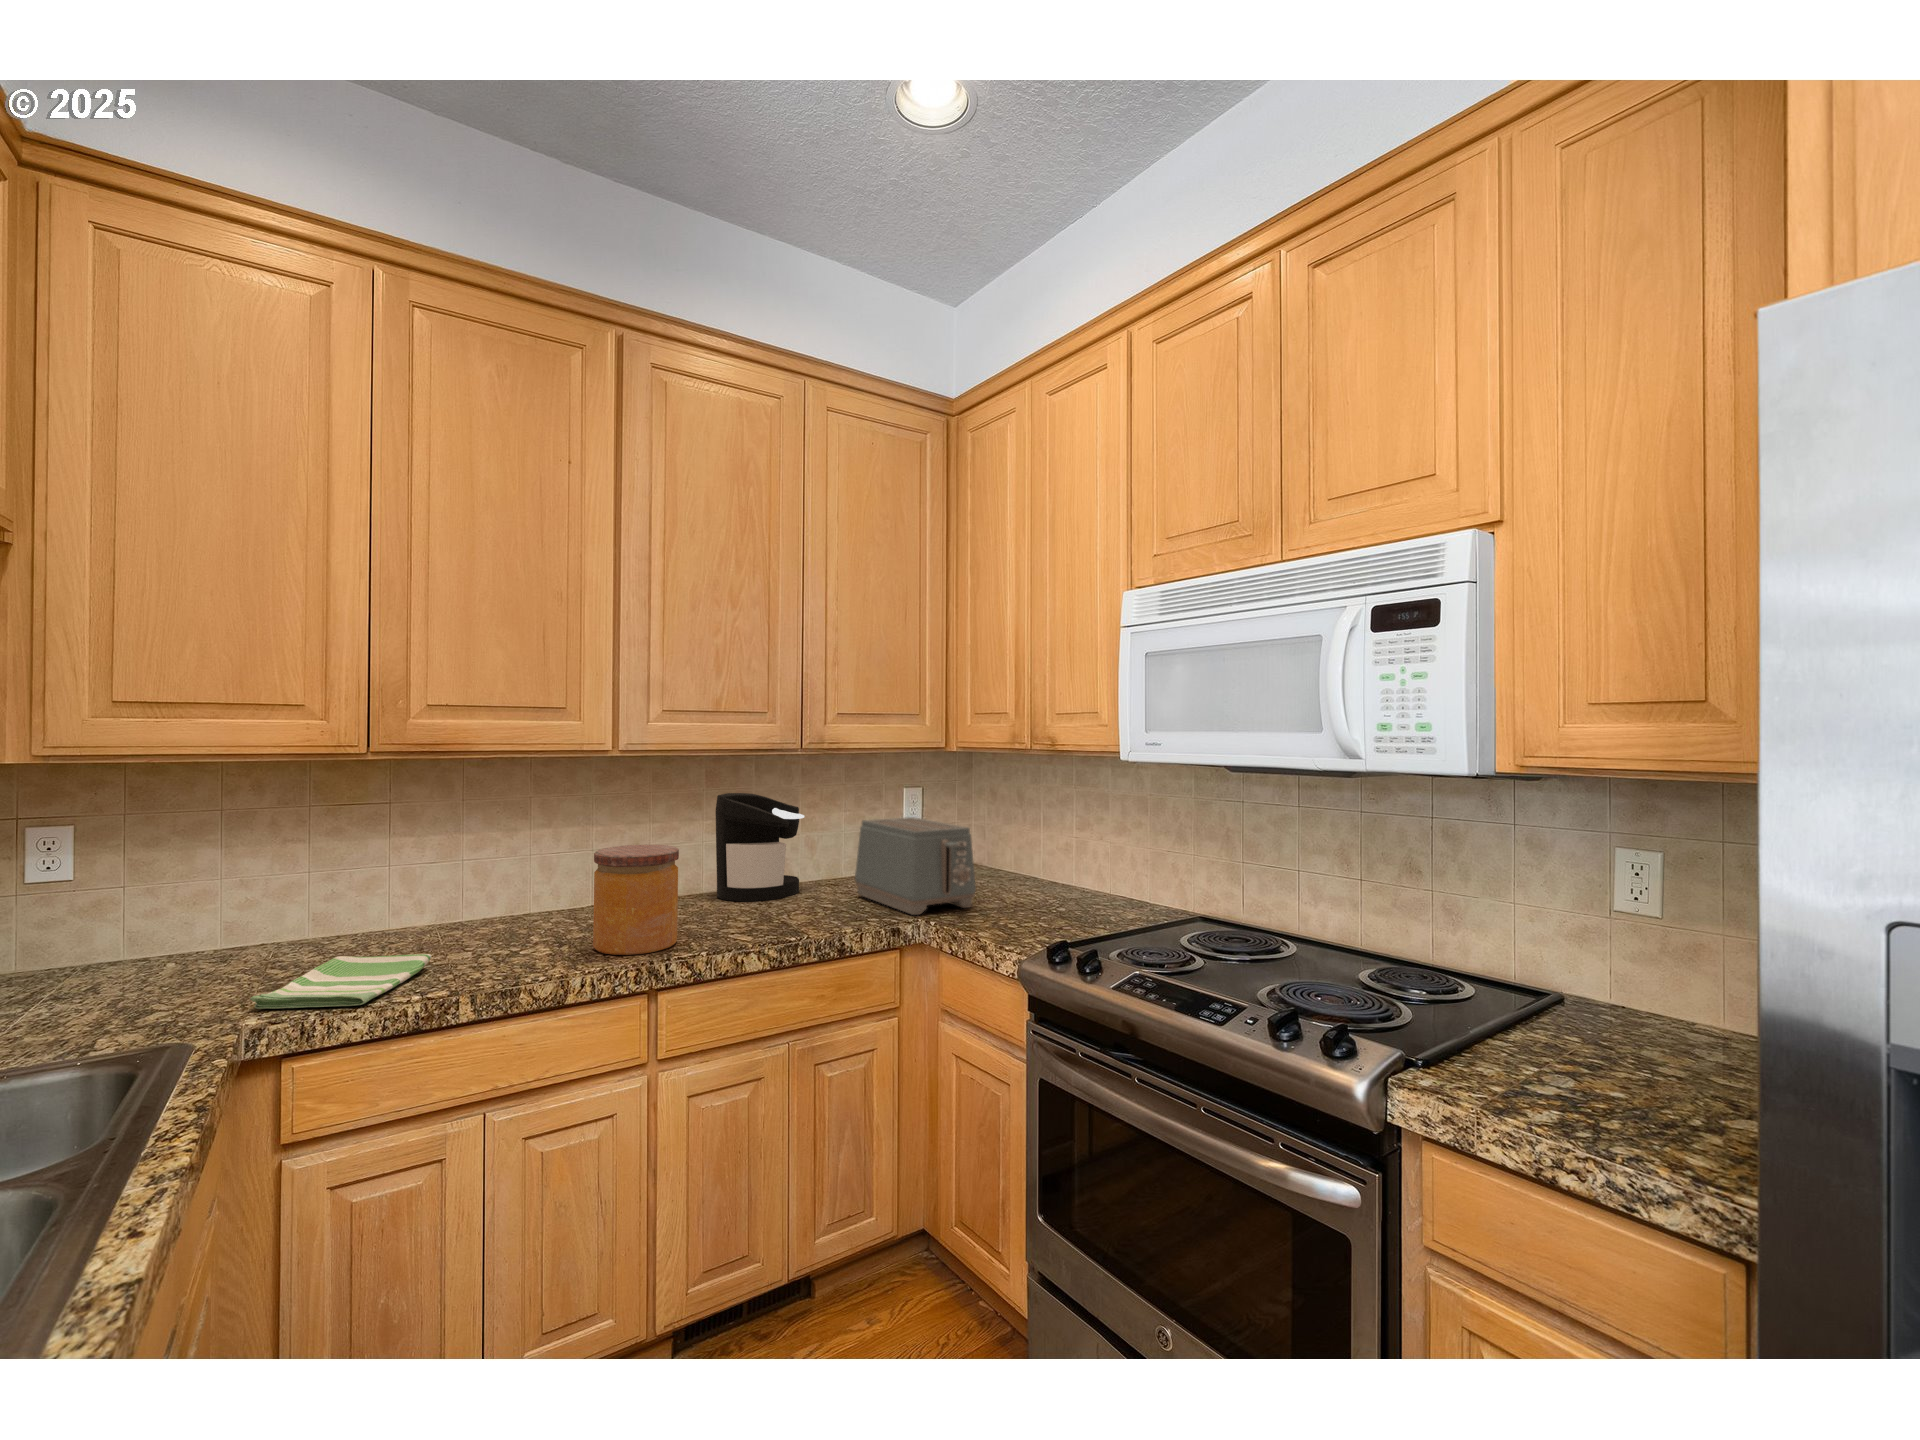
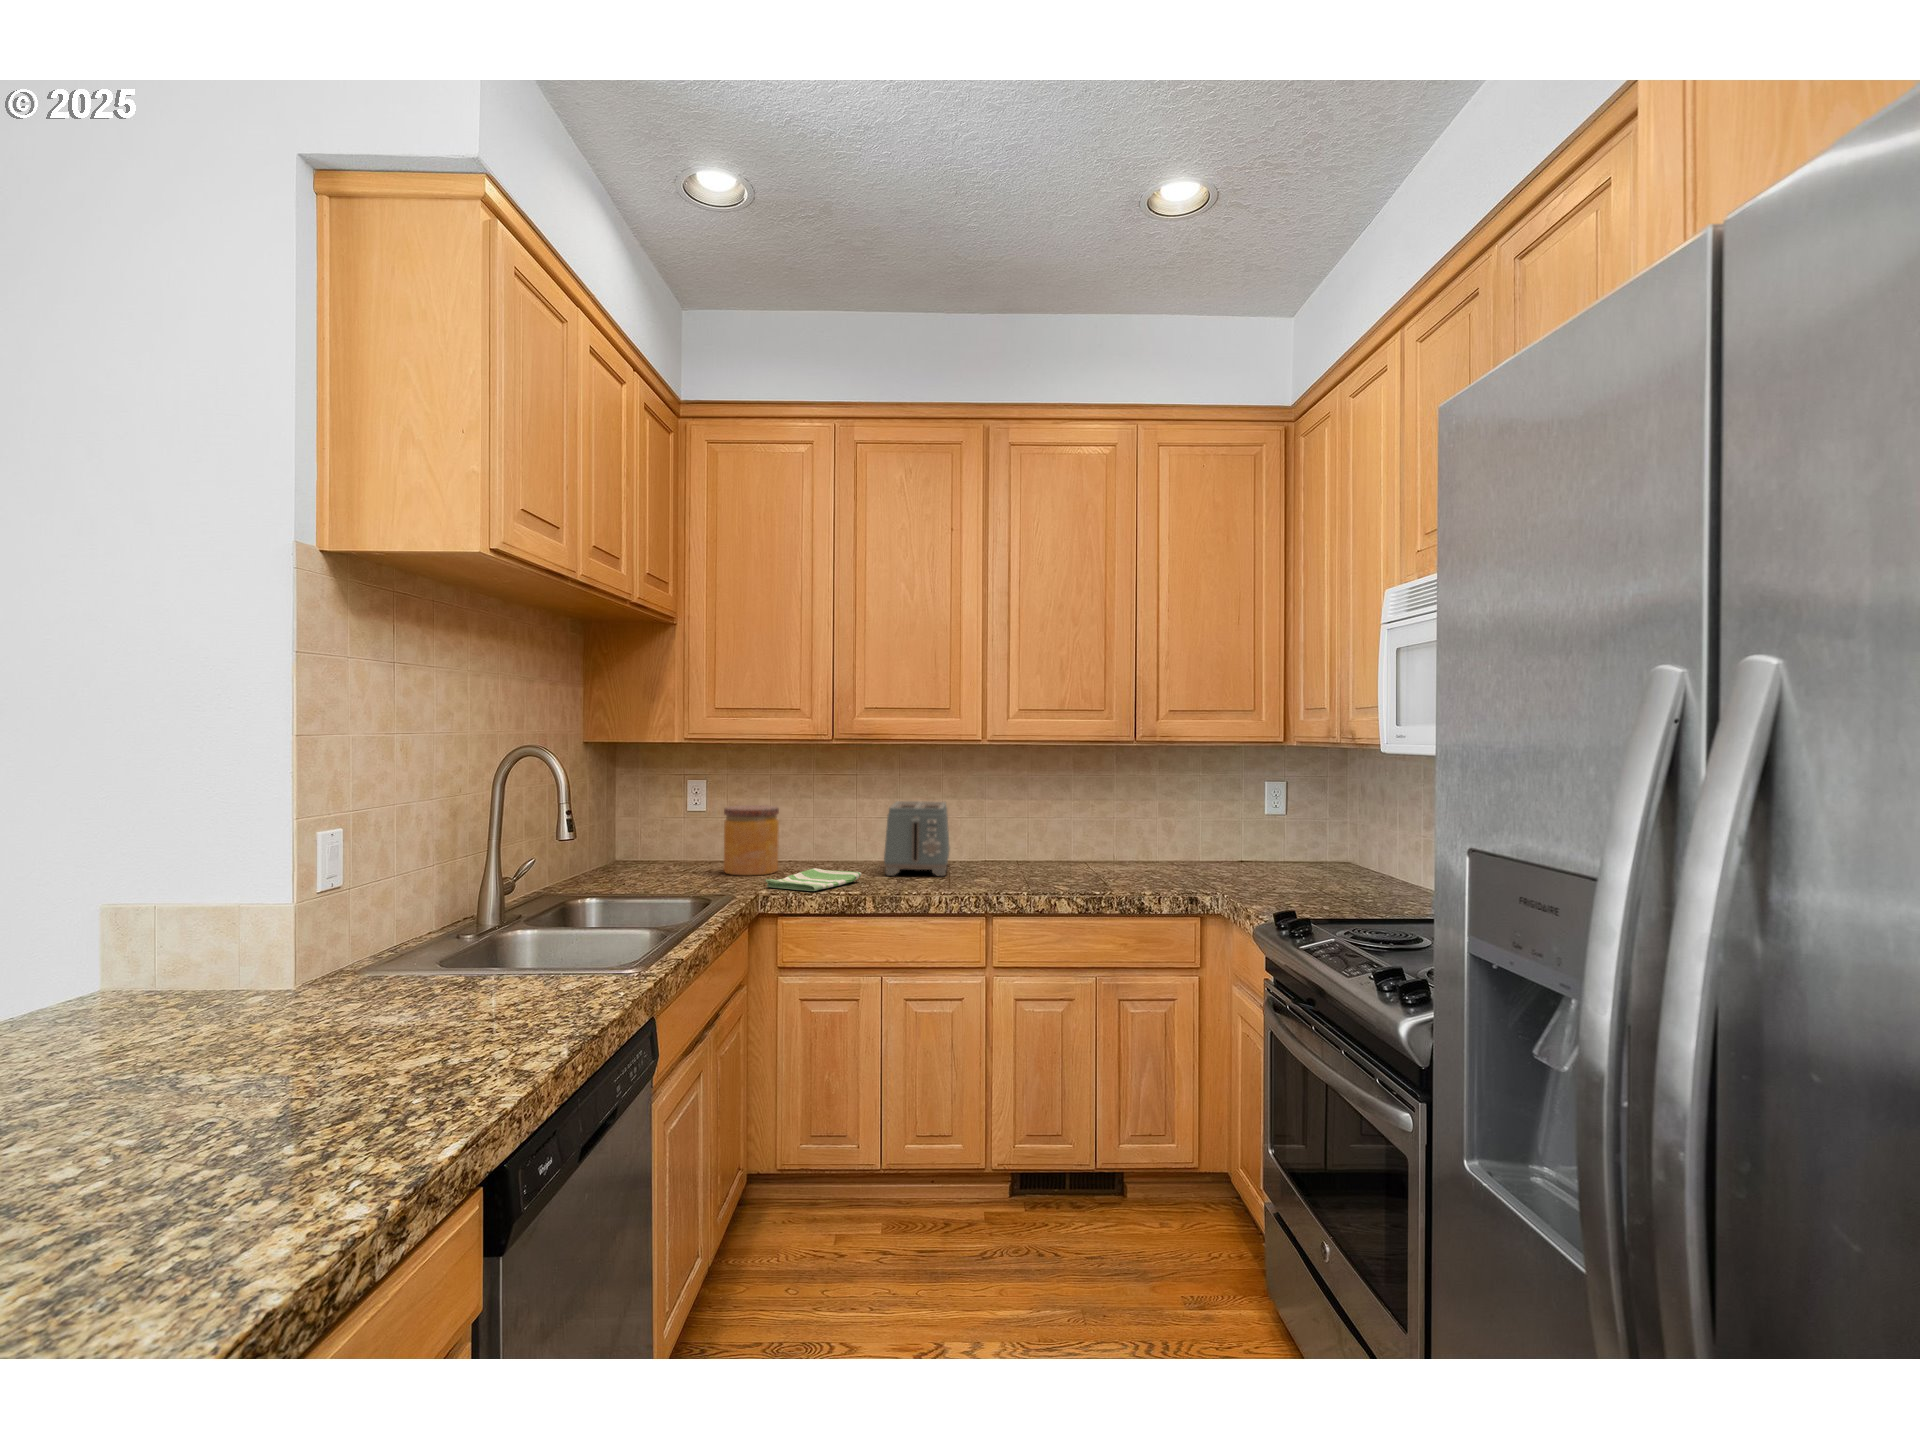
coffee maker: present [716,793,804,901] -> none [1080,780,1156,872]
toaster: present [855,817,976,915] -> present [884,801,950,876]
jar: present [593,844,679,955] -> present [724,805,779,876]

